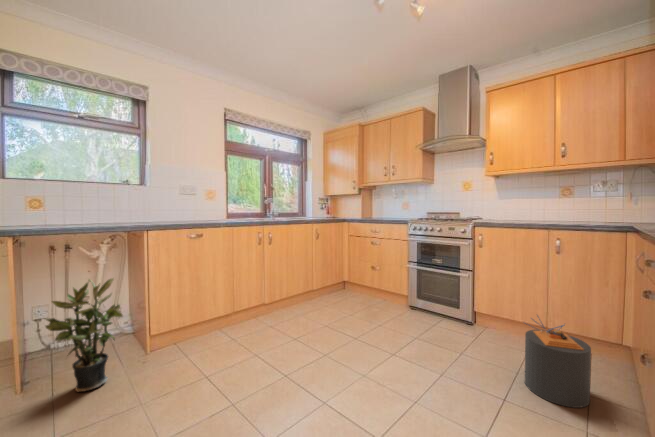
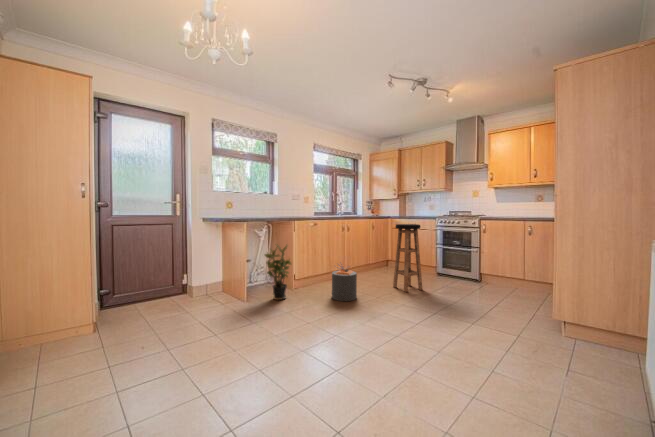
bar stool: none [329,235,376,358] -> present [393,224,423,292]
trash can: present [525,316,591,408] -> present [332,267,357,301]

